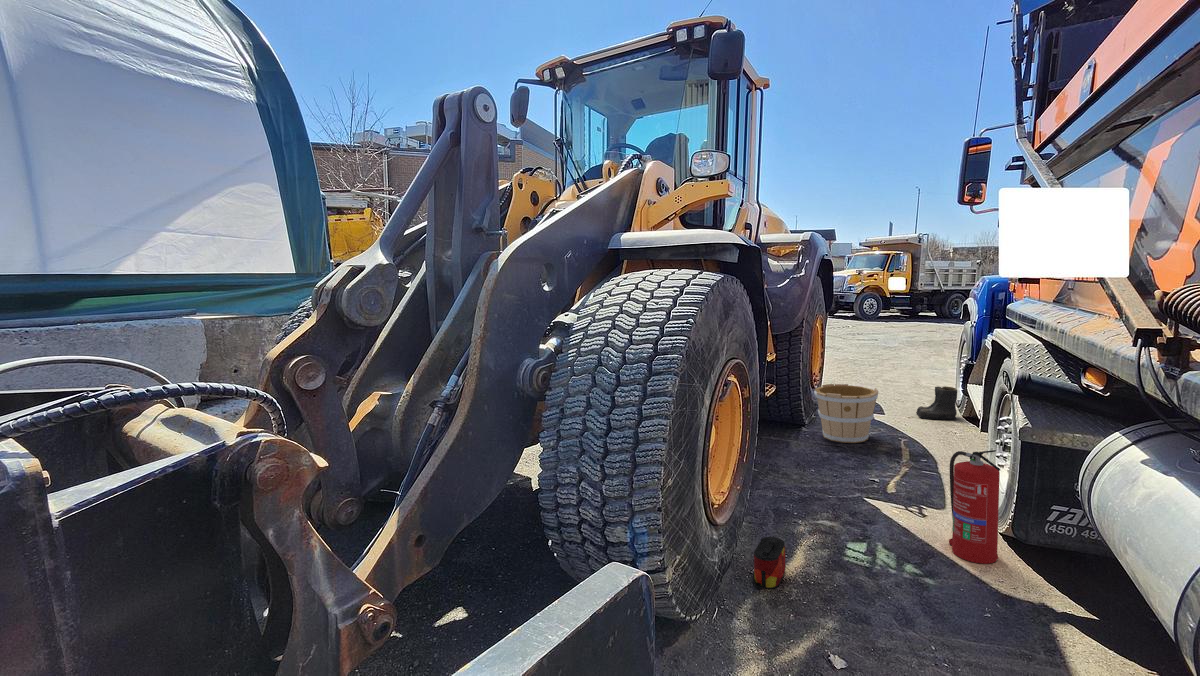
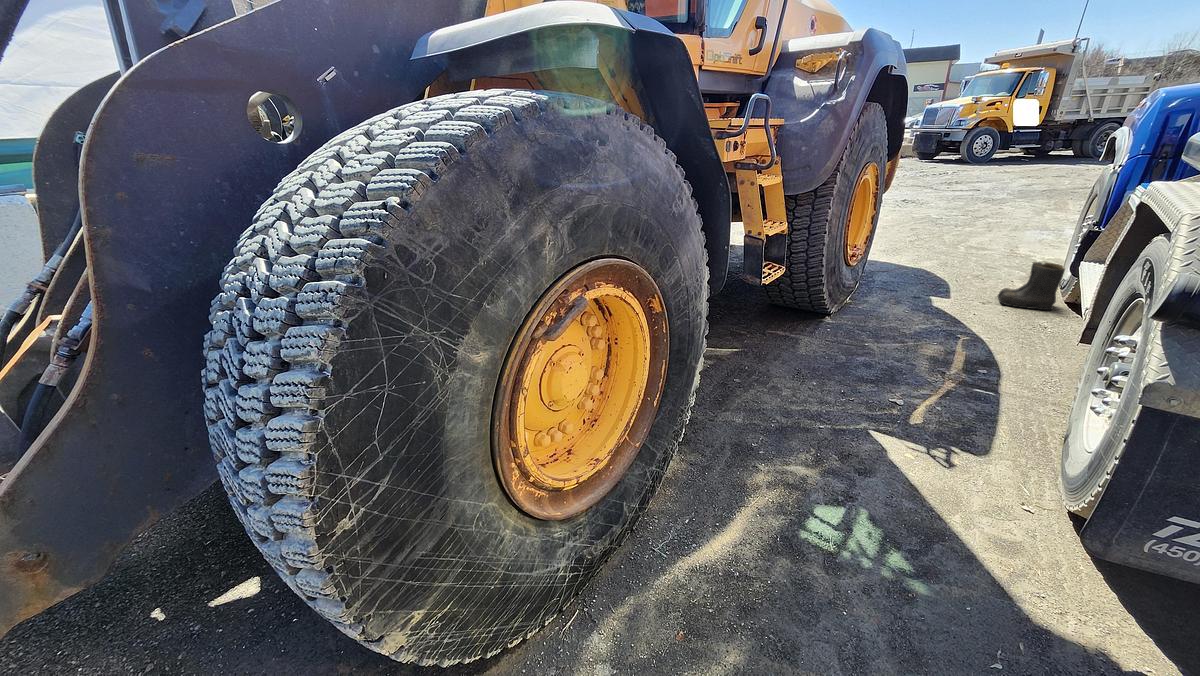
wooden bucket: present [814,384,878,443] -> none [849,252,941,337]
fire extinguisher: present [949,450,1000,564] -> none [976,393,1090,569]
bag: present [753,537,785,589] -> none [644,497,704,579]

